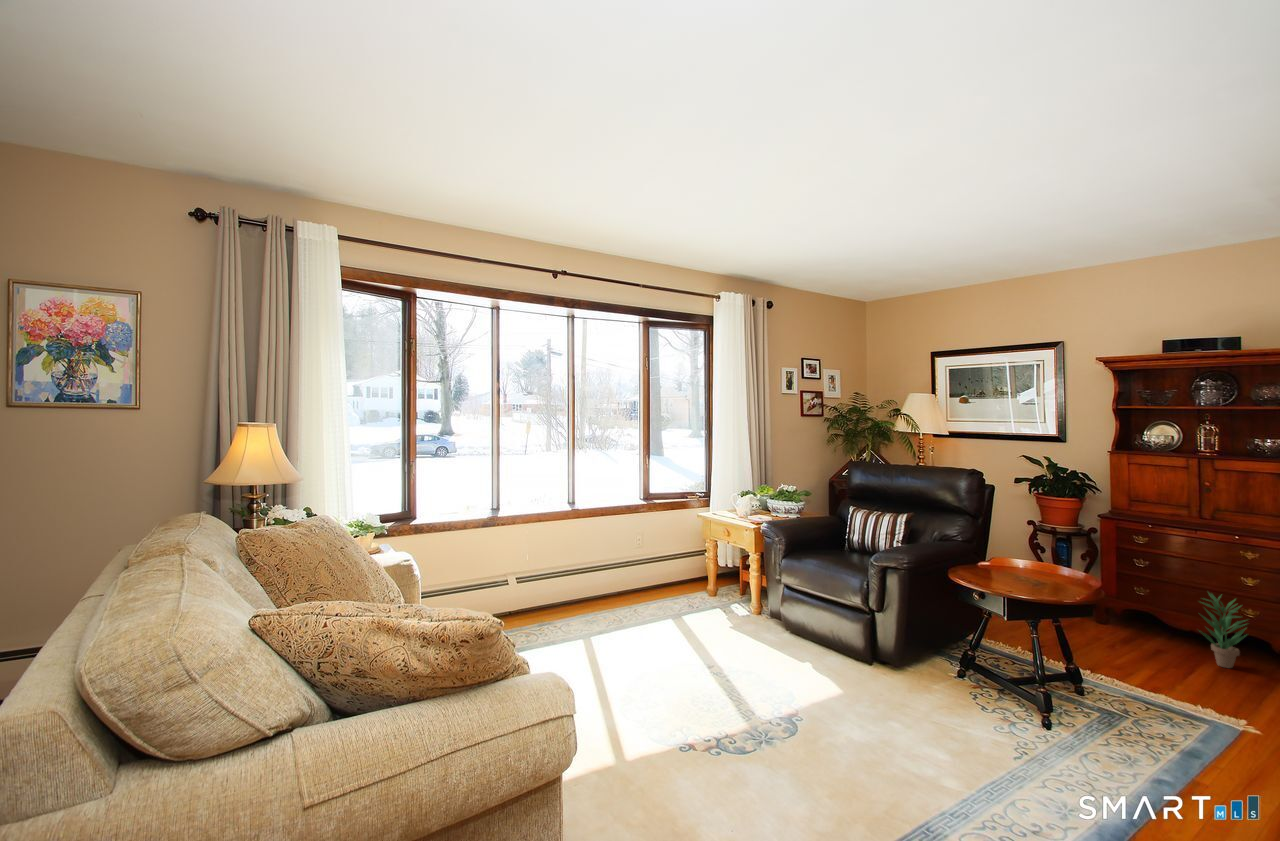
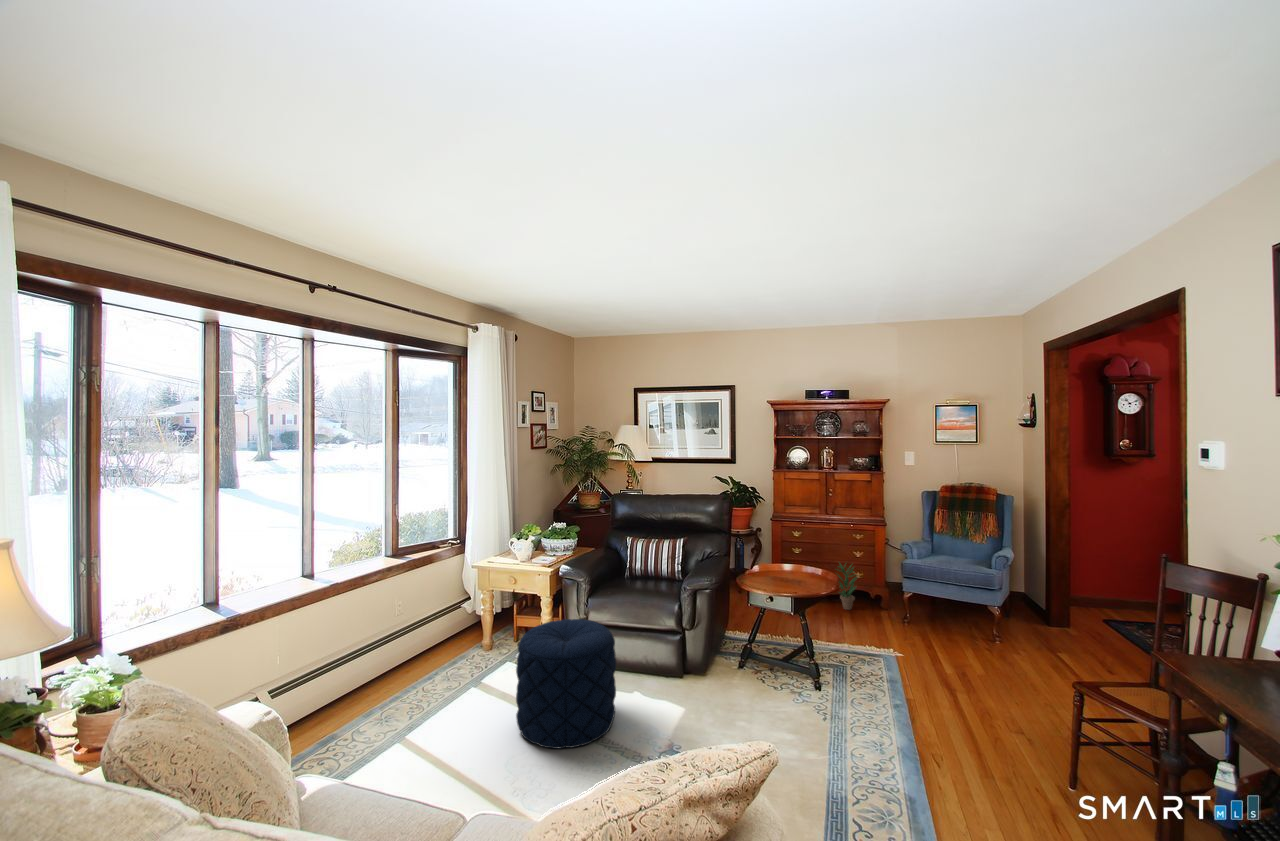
pouf: none [680,567,775,680] -> present [516,619,616,749]

